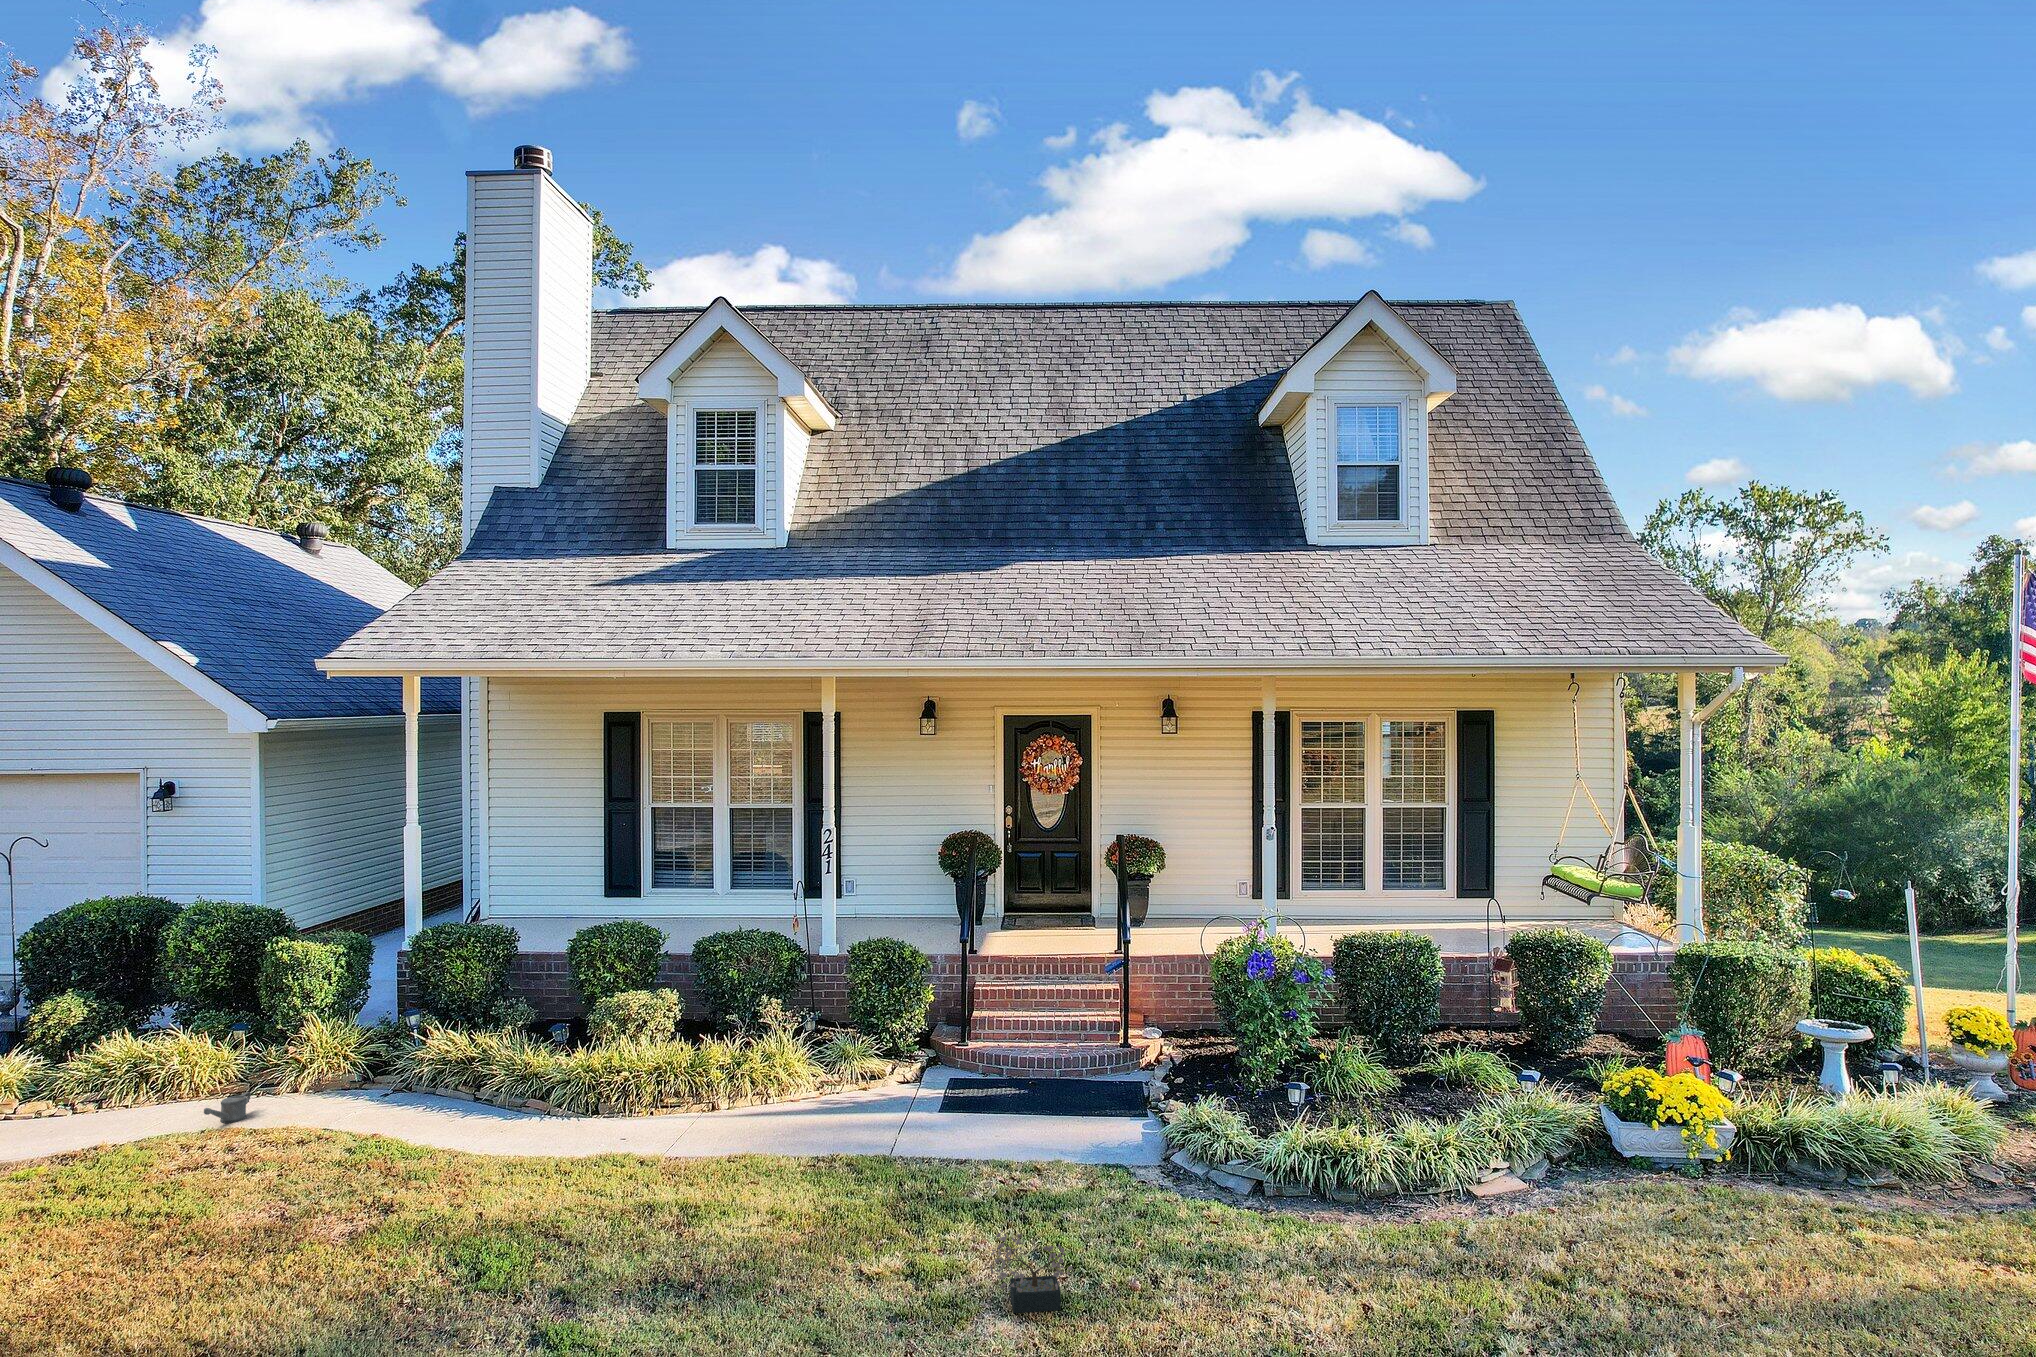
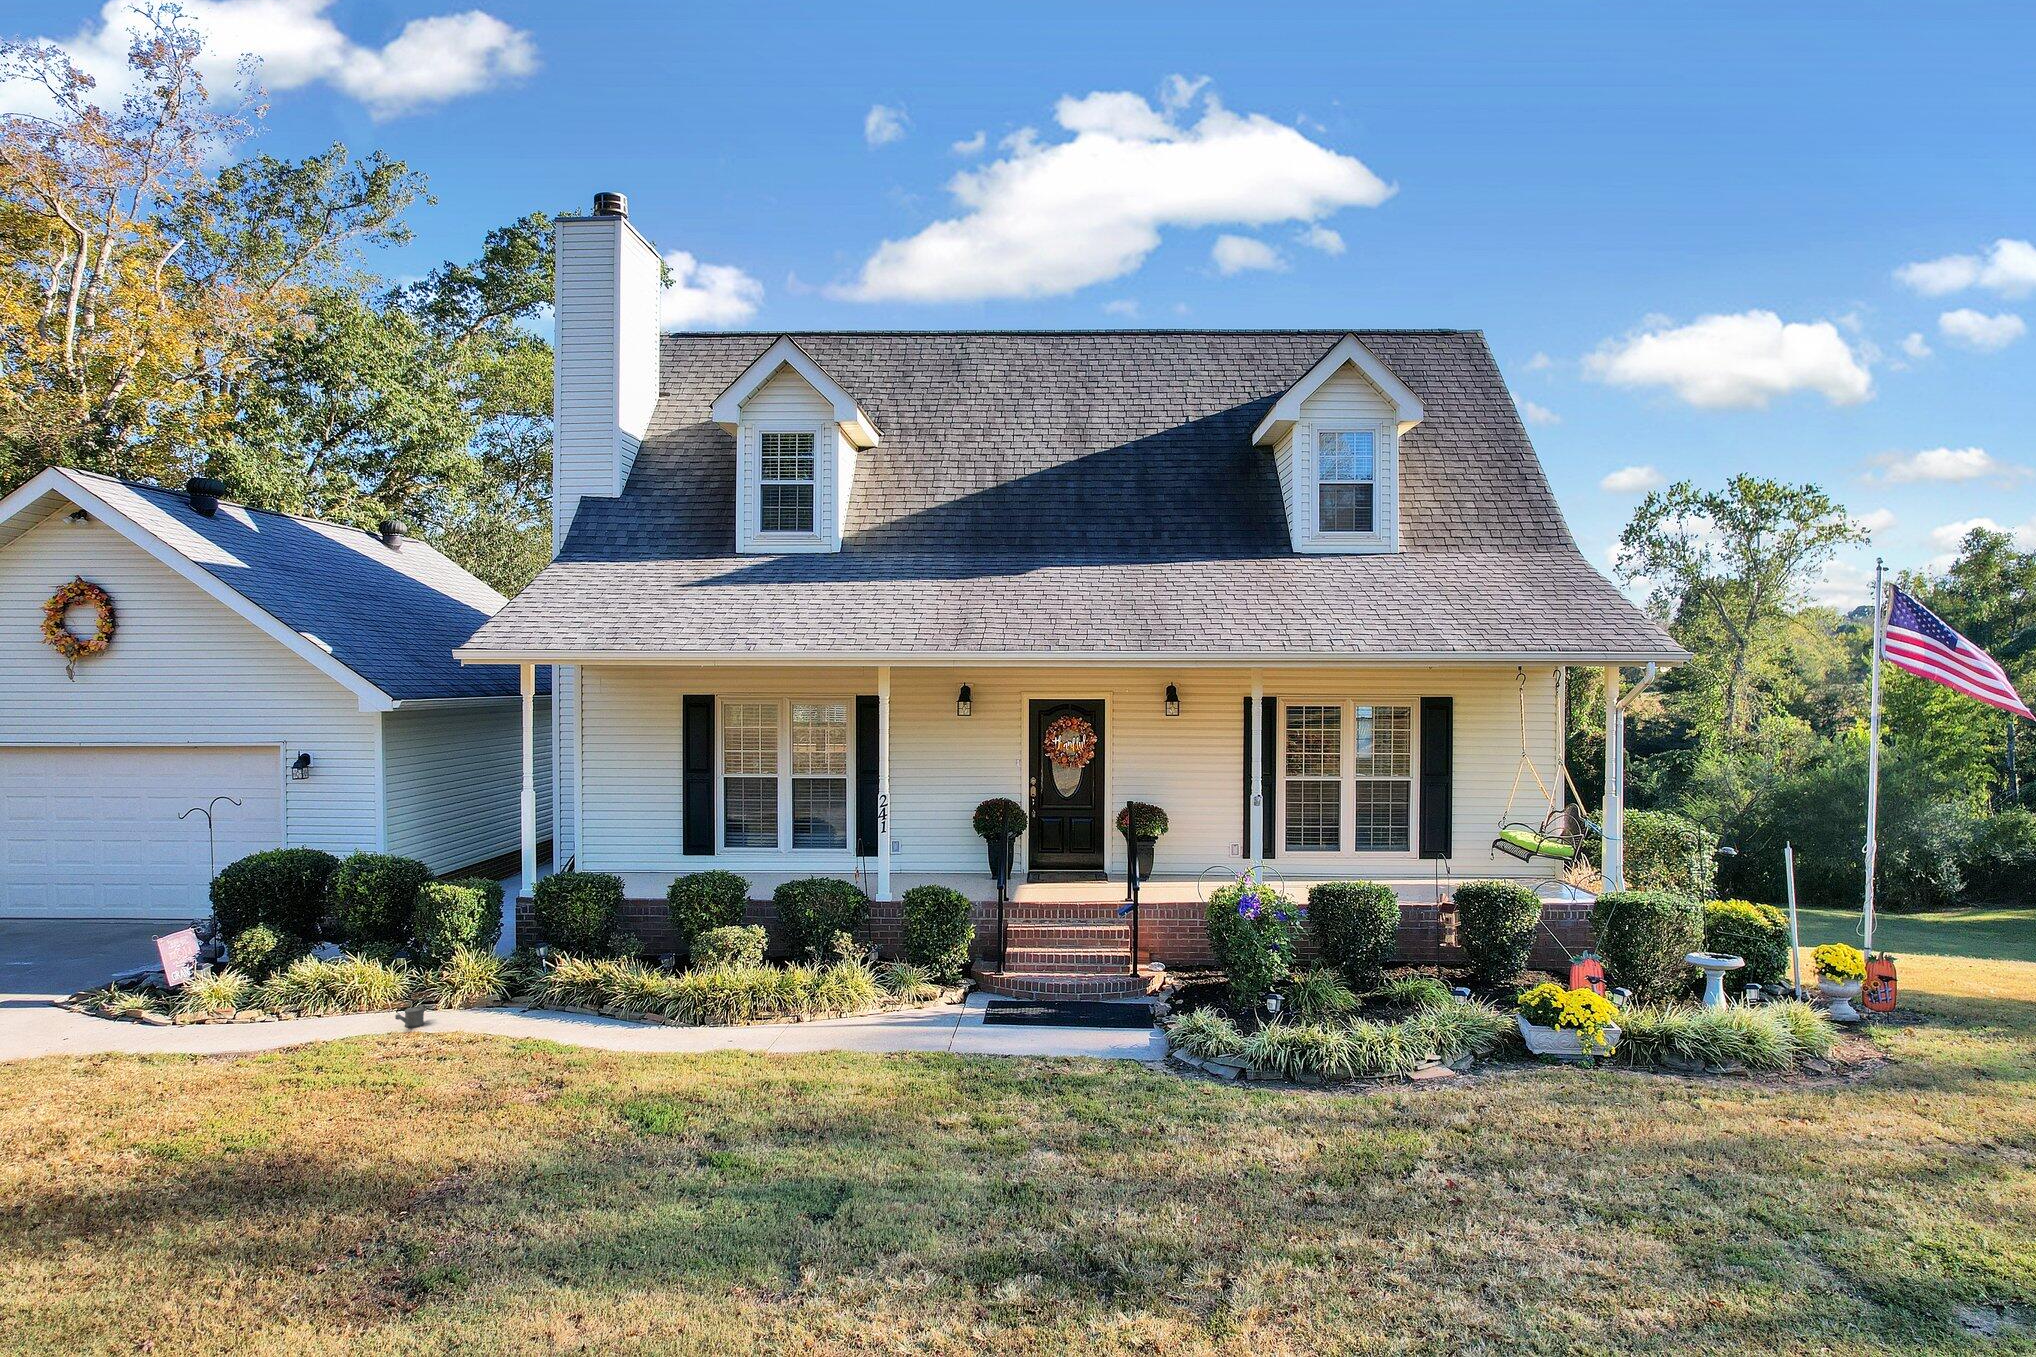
decorative plant: present [990,1230,1072,1313] -> none [1038,1084,1099,1141]

